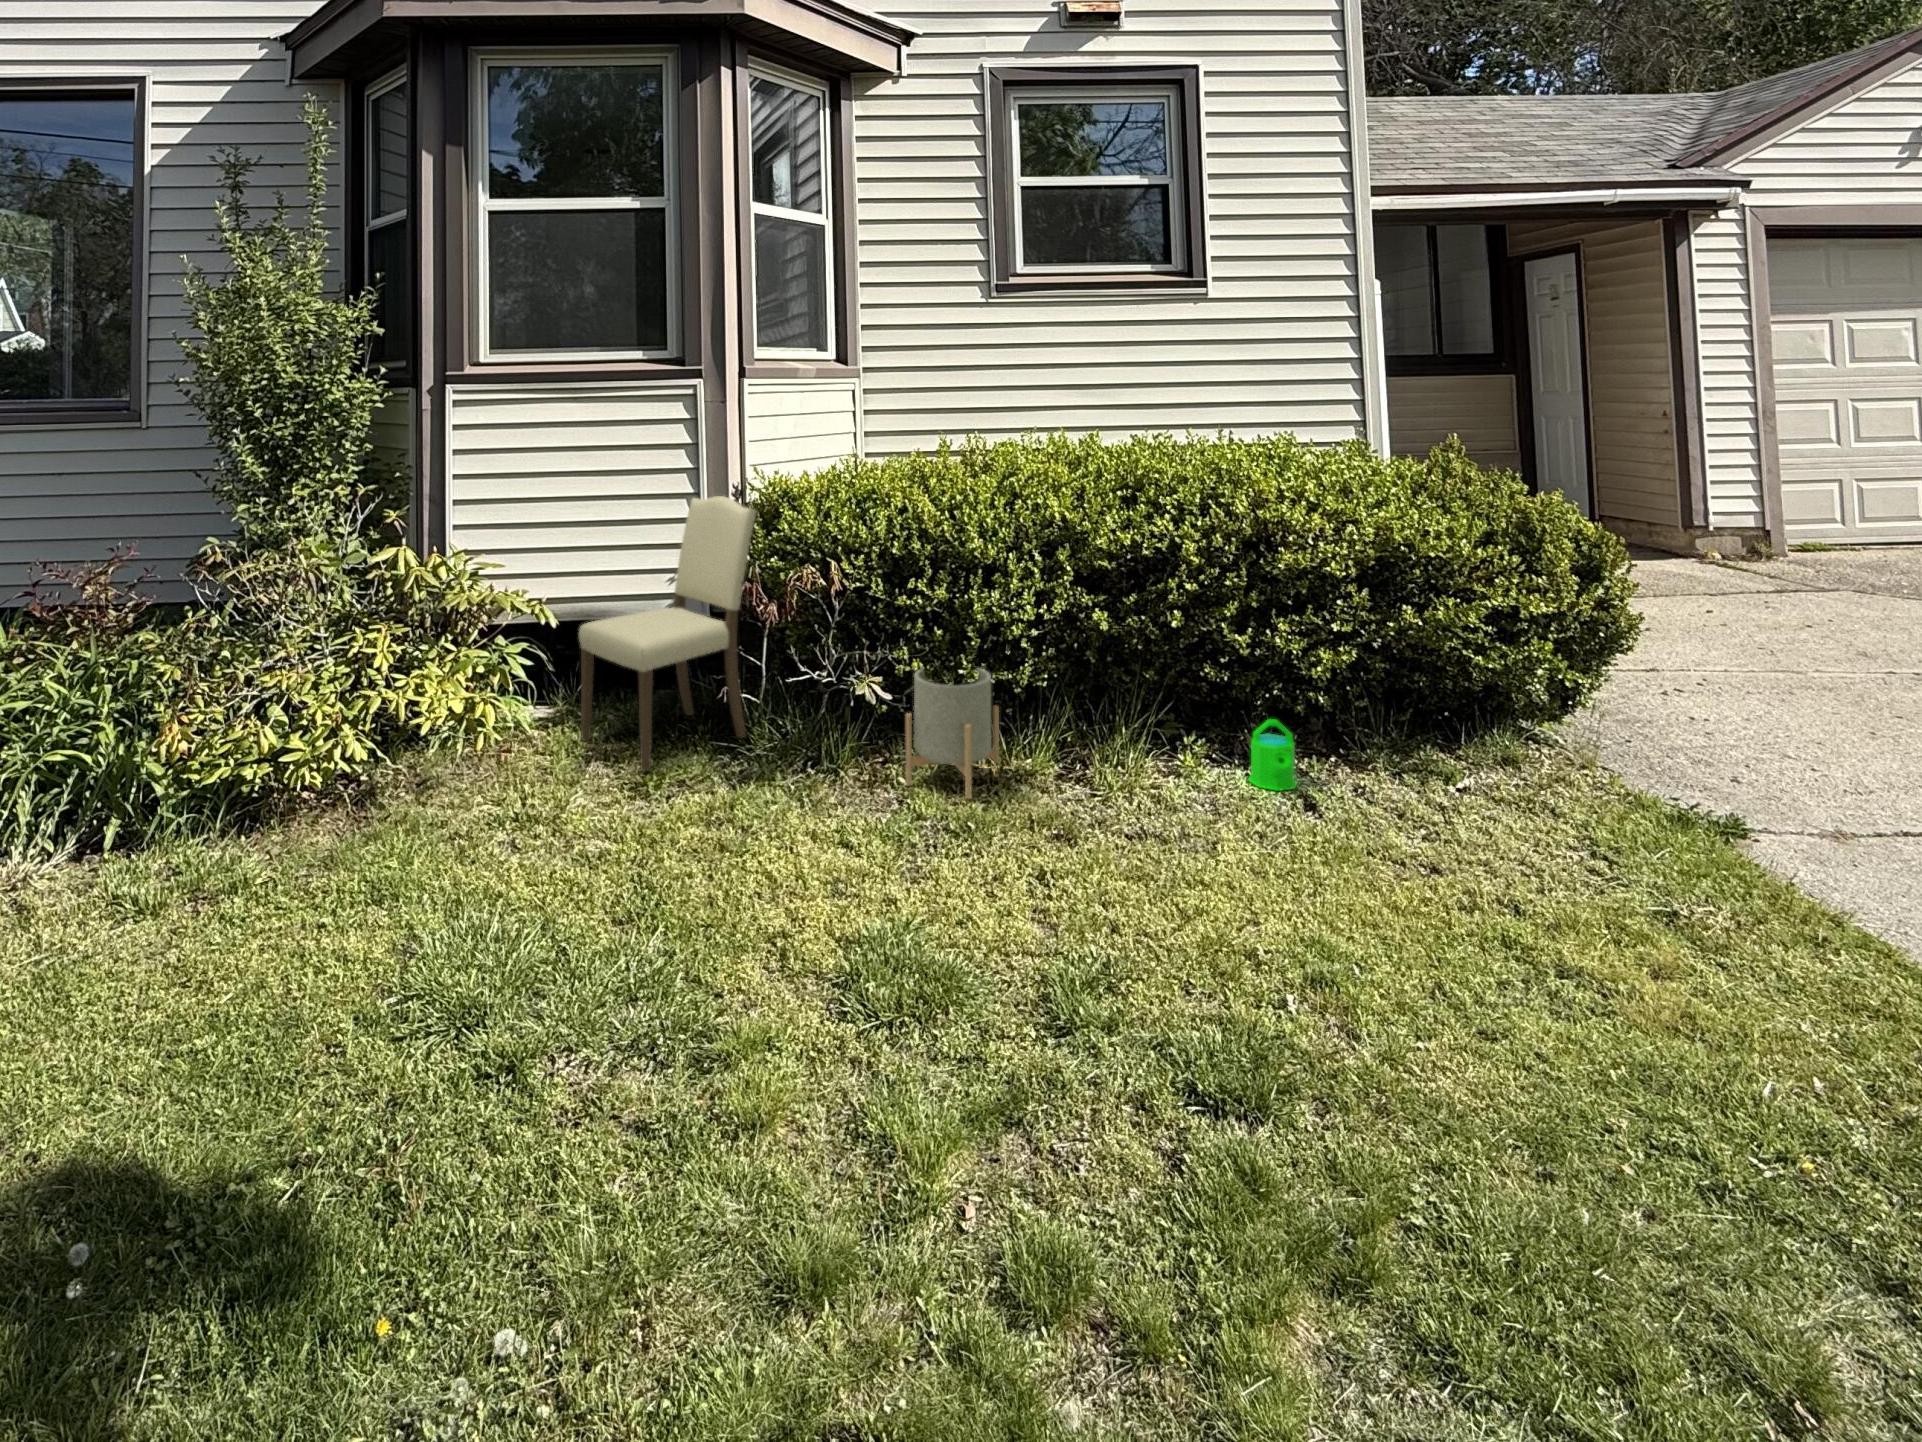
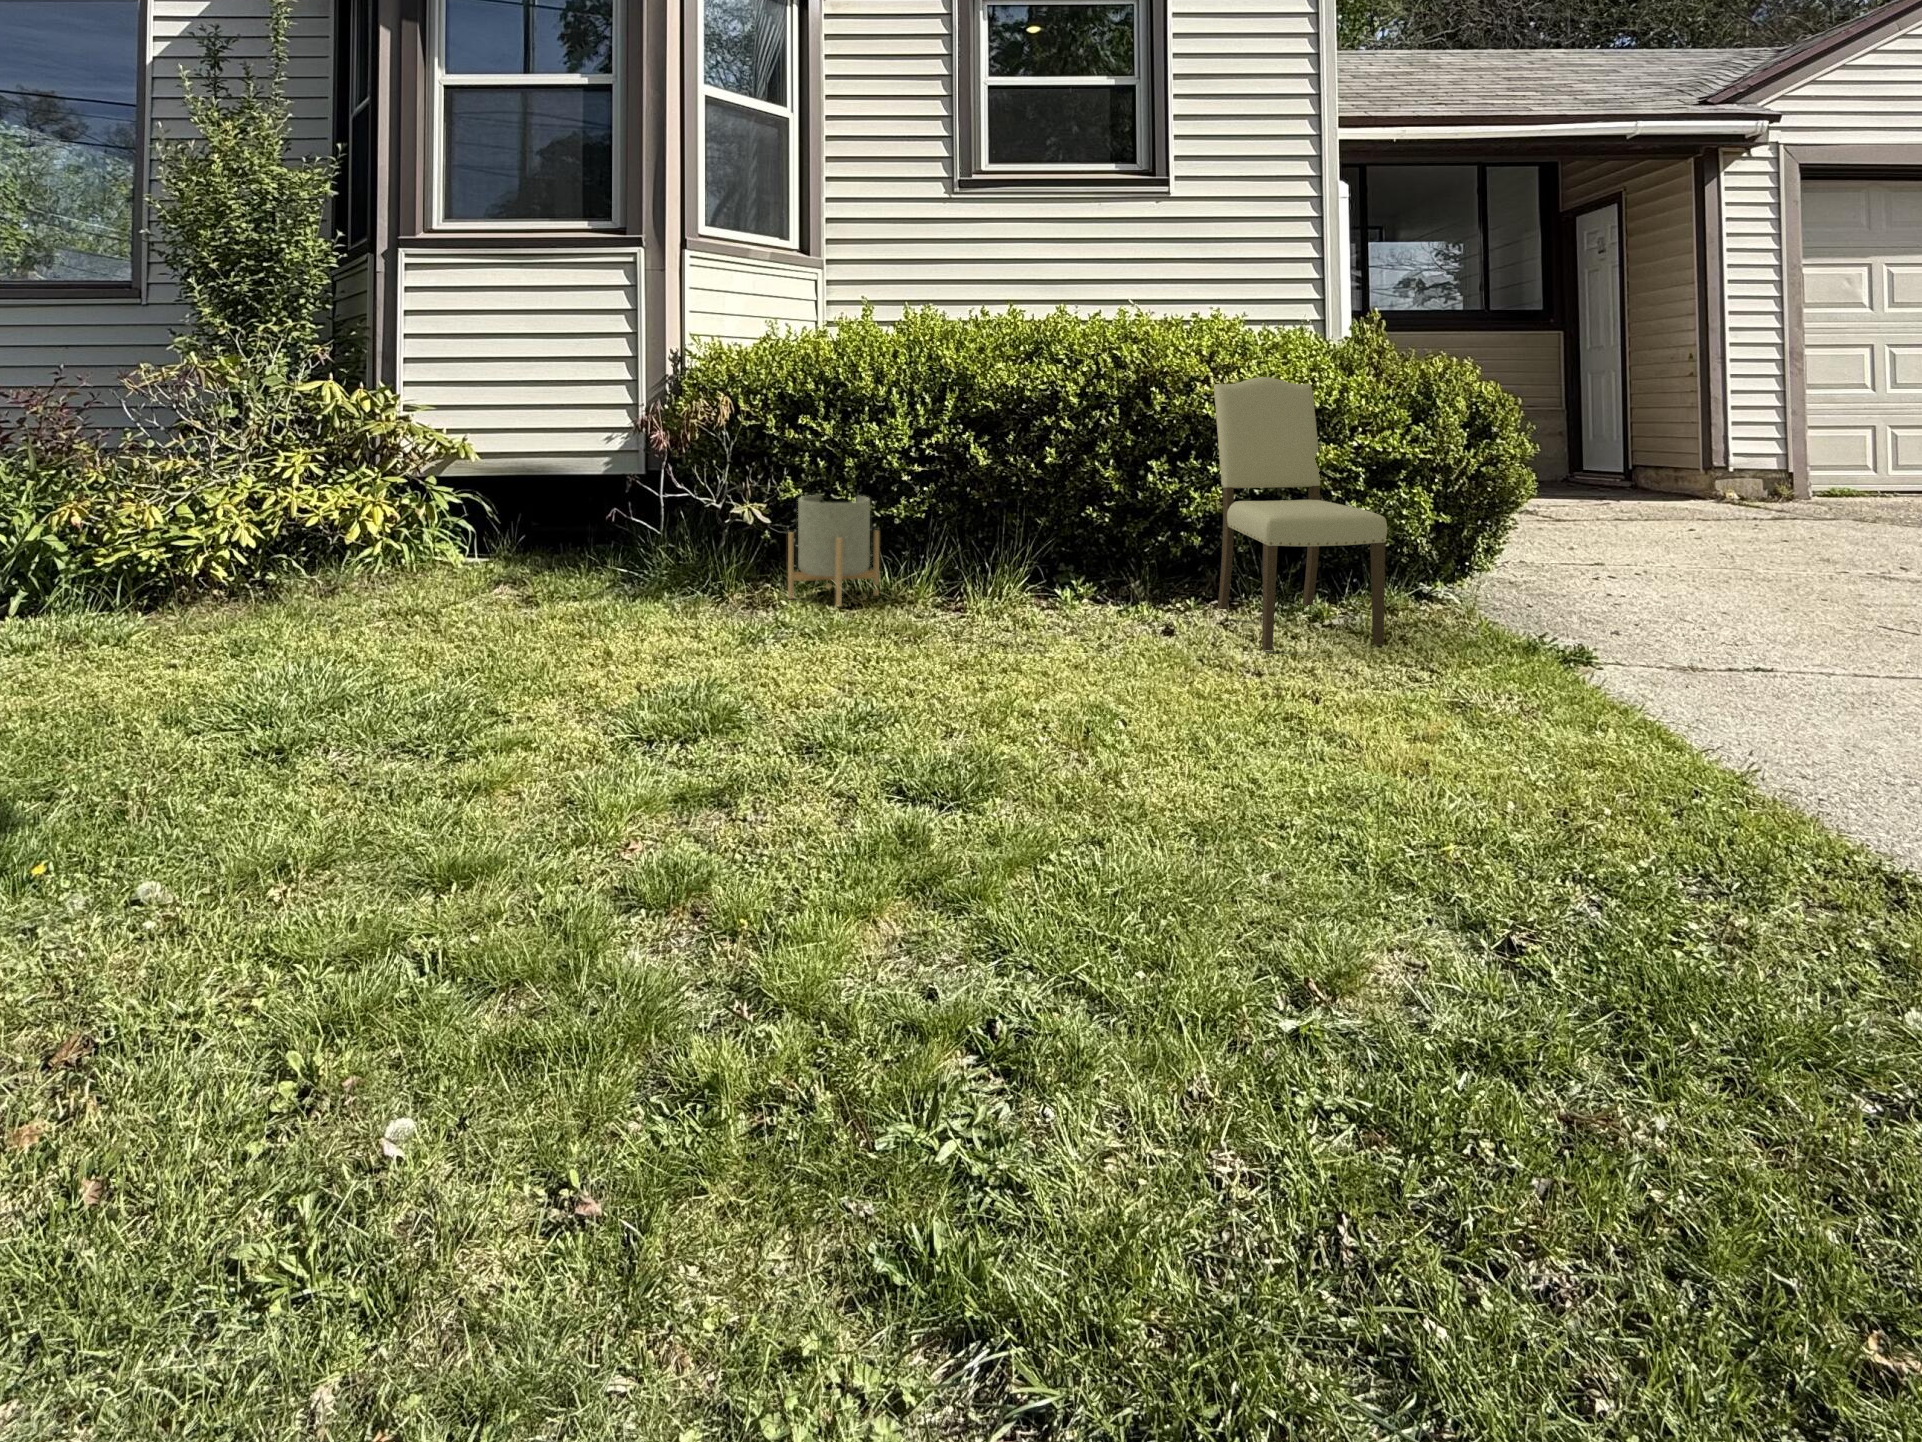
chair: present [579,496,756,771] -> present [1214,377,1387,650]
watering can: present [1248,719,1298,791] -> none [1109,546,1156,609]

